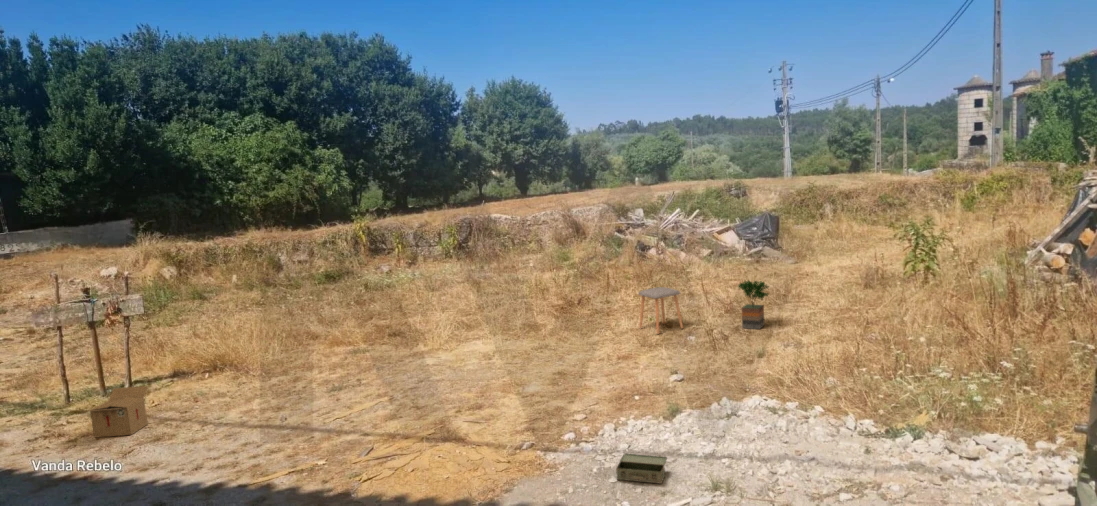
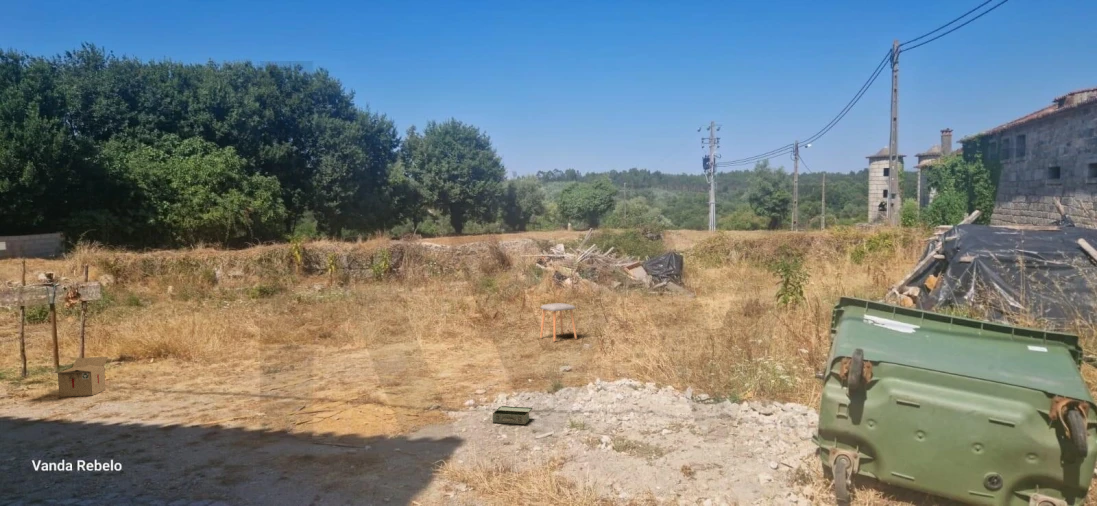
potted tree: present [739,280,769,329] -> none [623,299,650,341]

